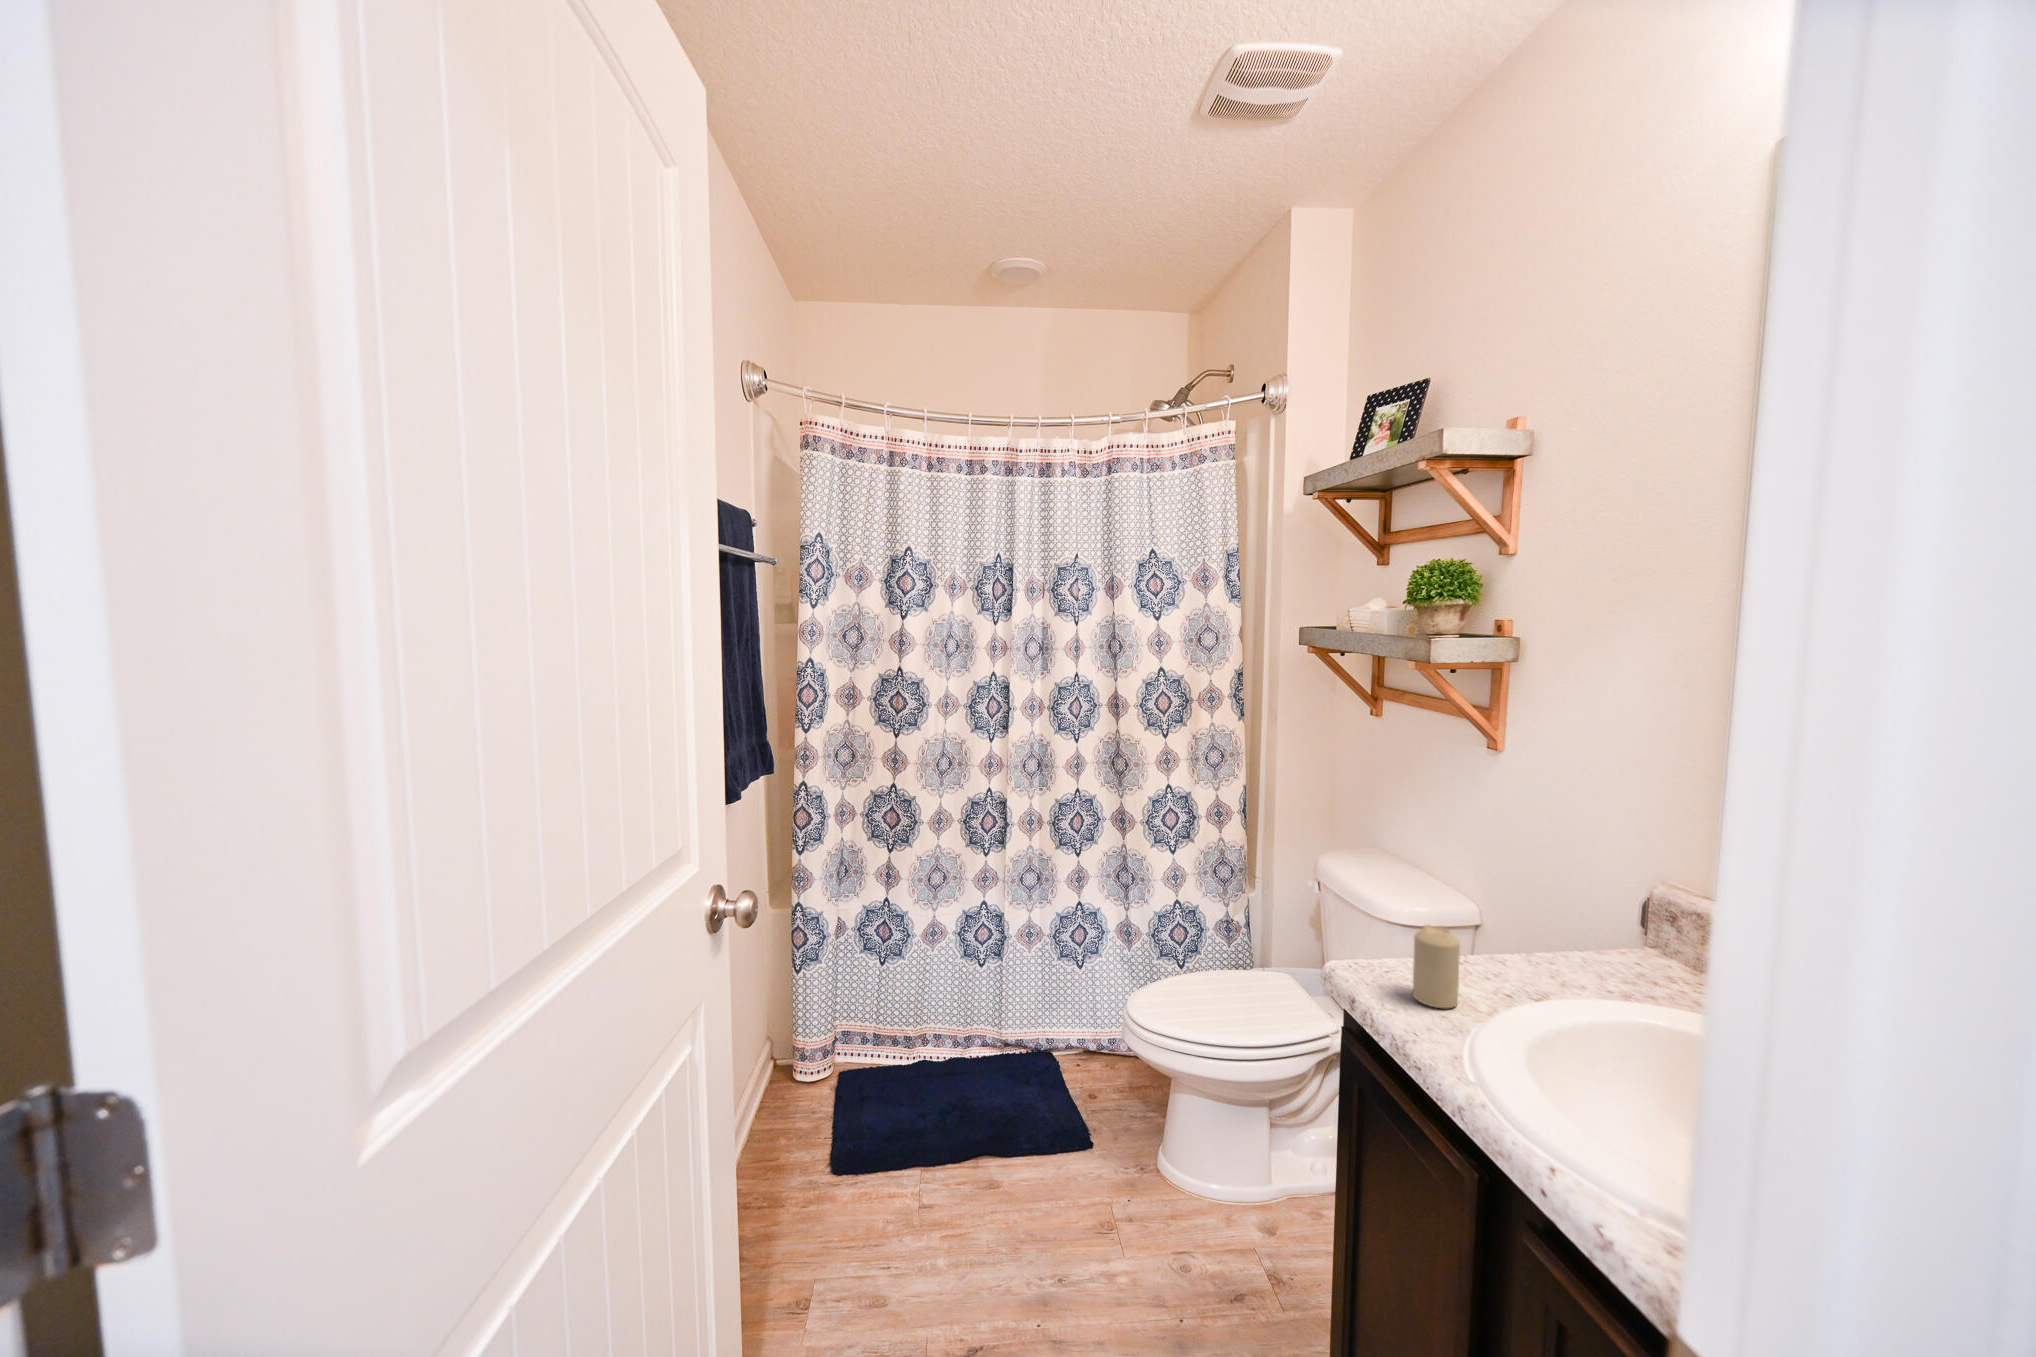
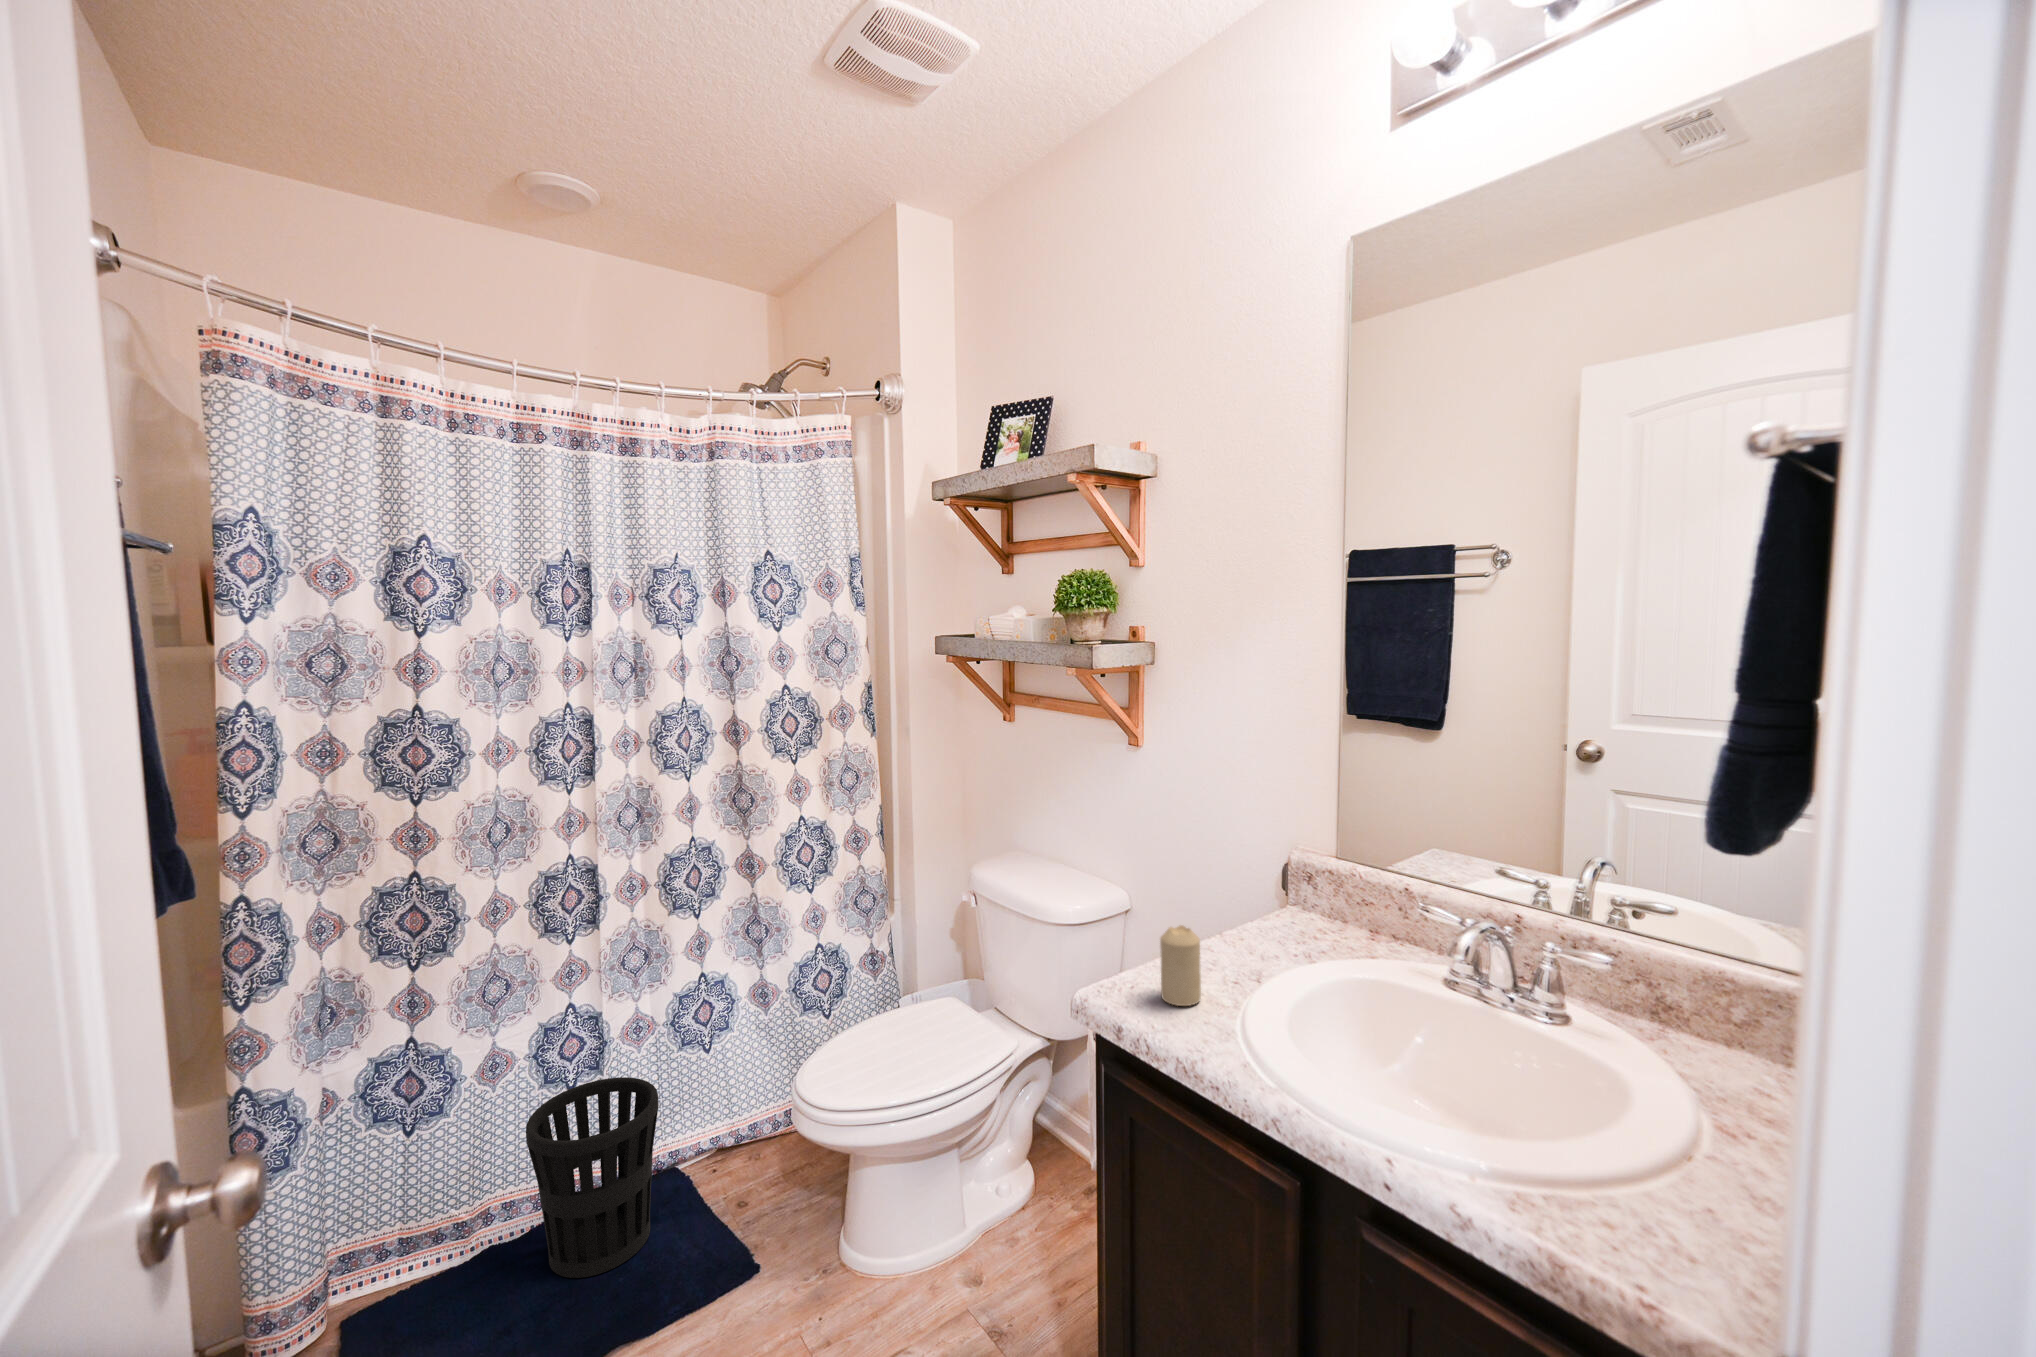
wastebasket: none [945,963,1035,1106] -> present [526,1077,659,1278]

